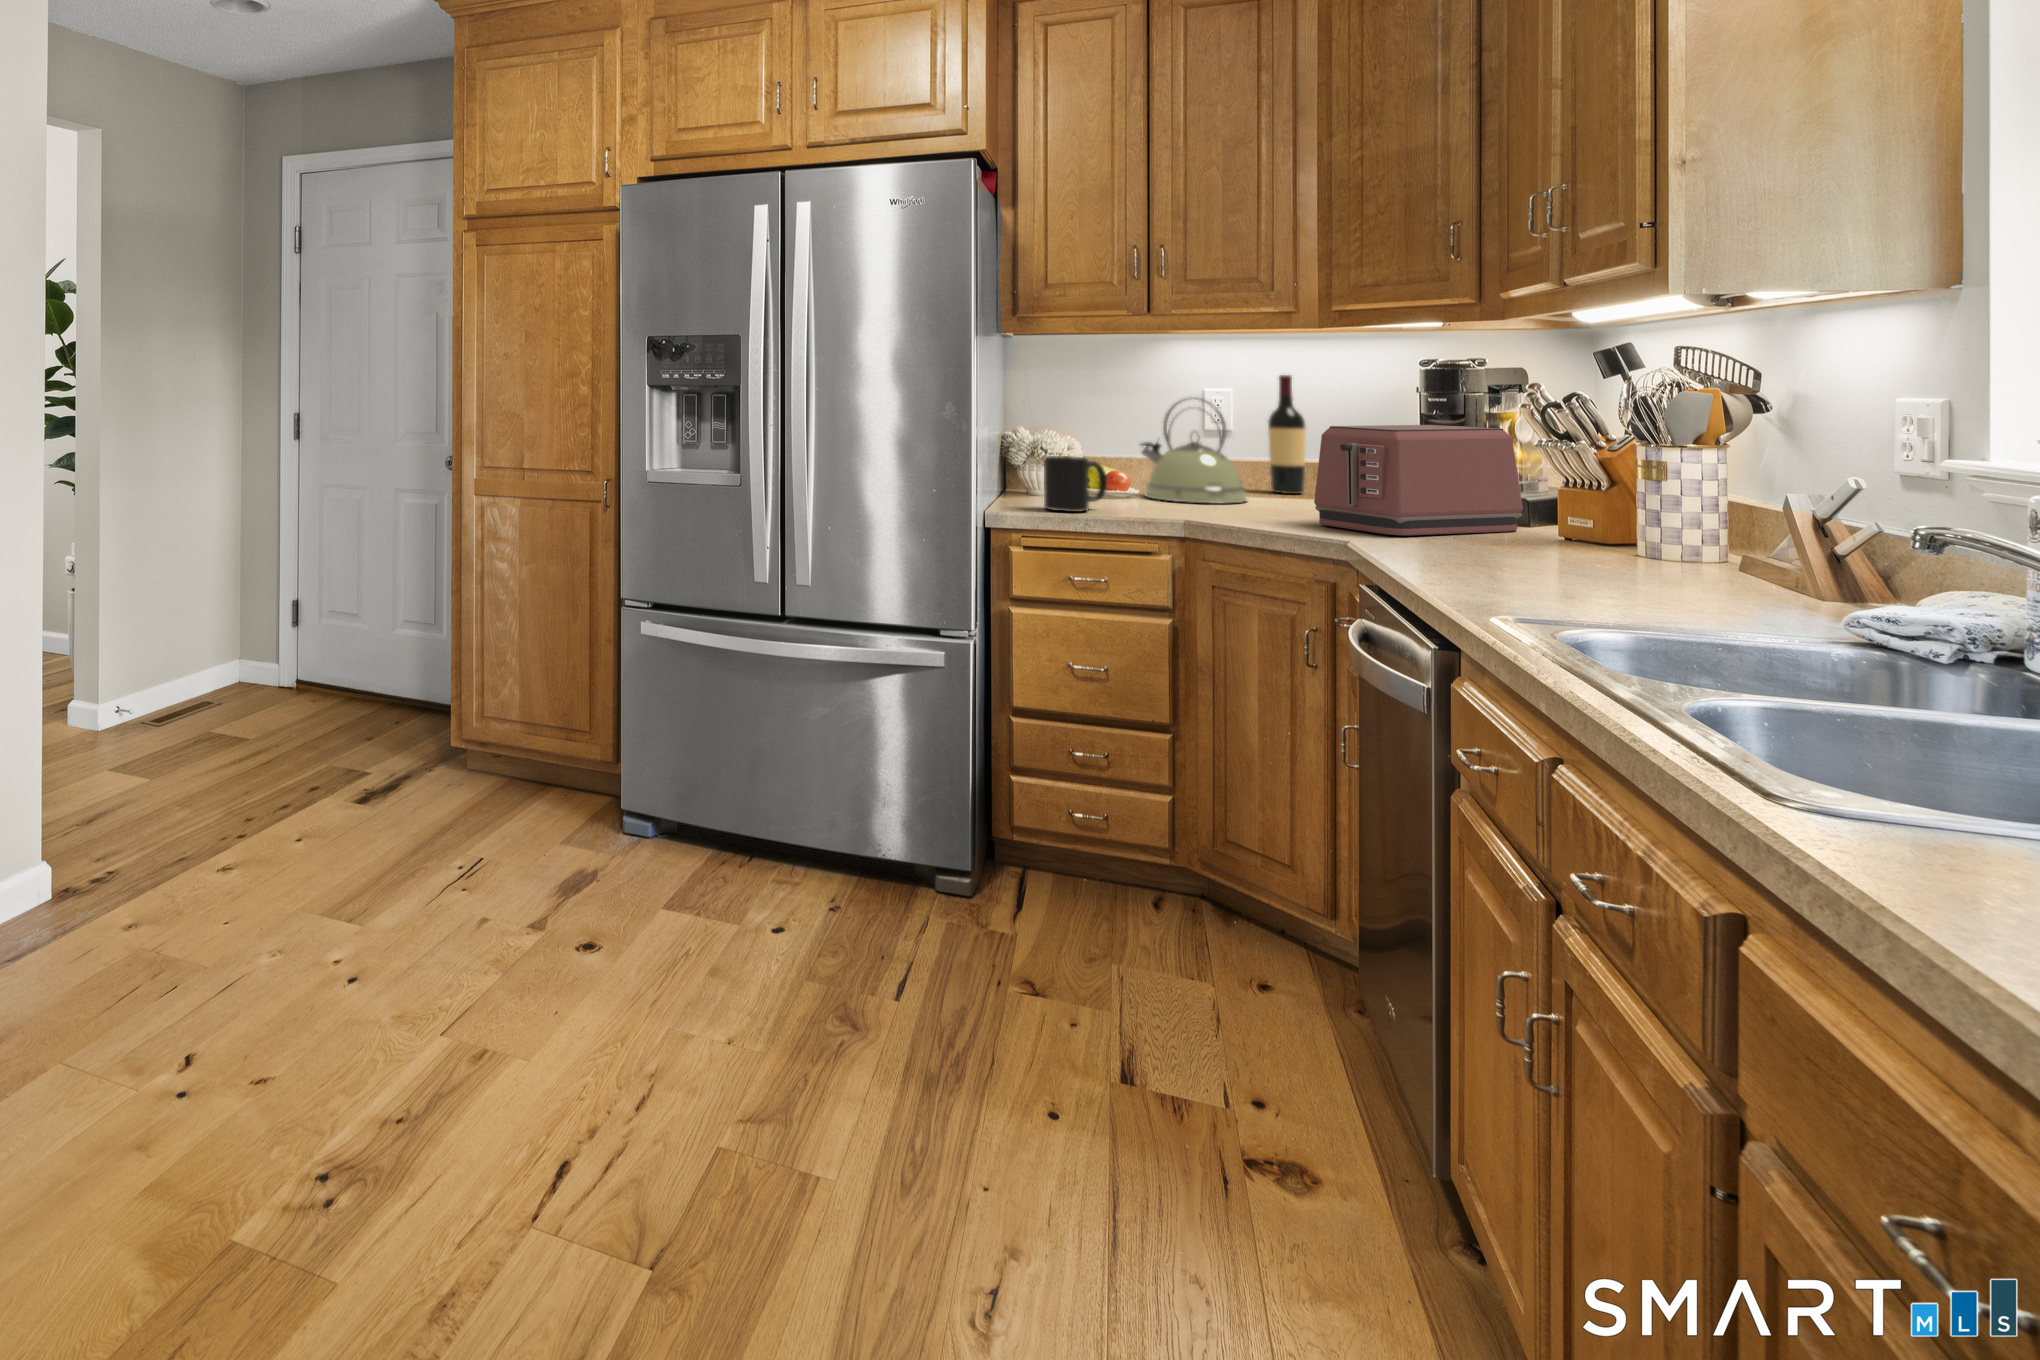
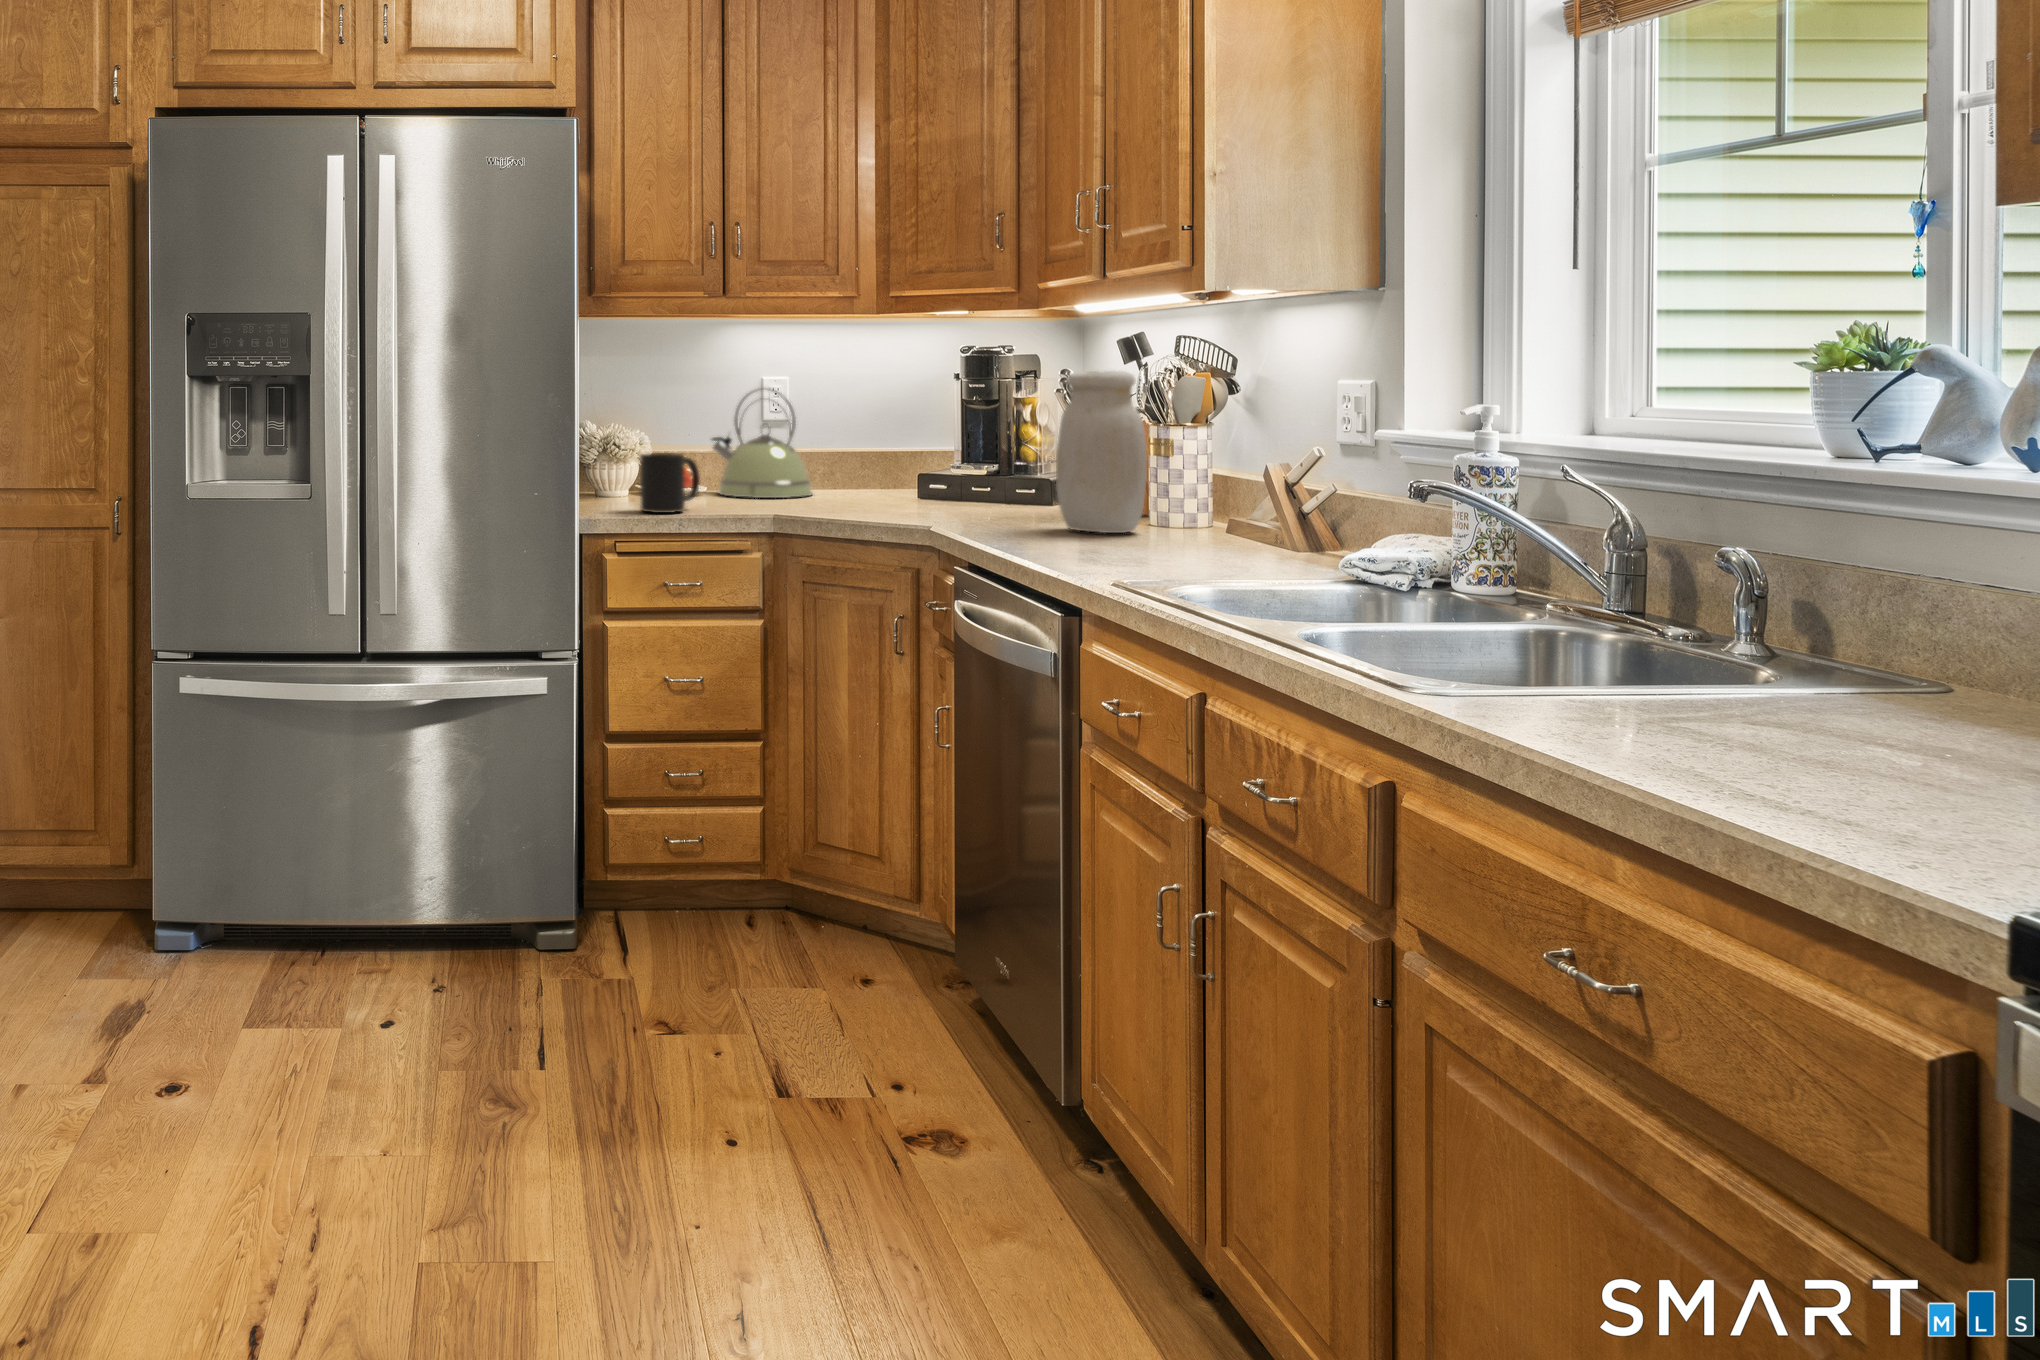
wine bottle: present [1268,375,1306,494] -> none [821,364,853,485]
jar: none [1497,387,1619,565] -> present [1056,371,1147,533]
toaster: present [1314,425,1523,535] -> none [891,411,1052,518]

